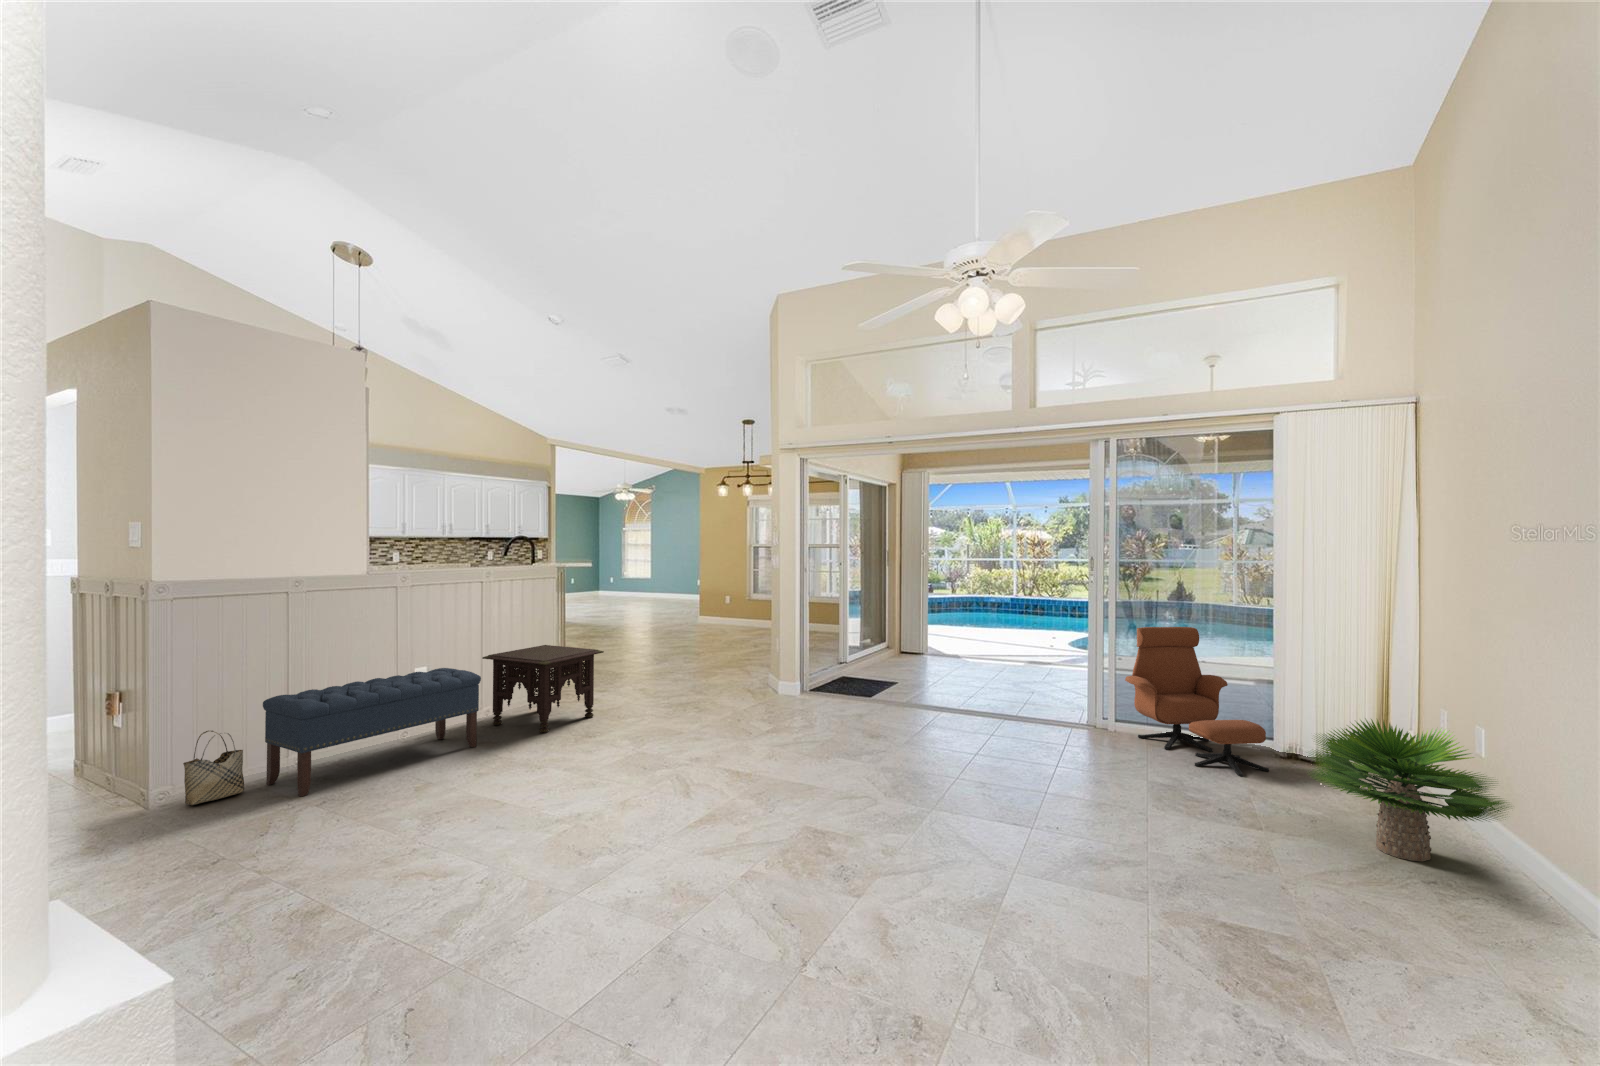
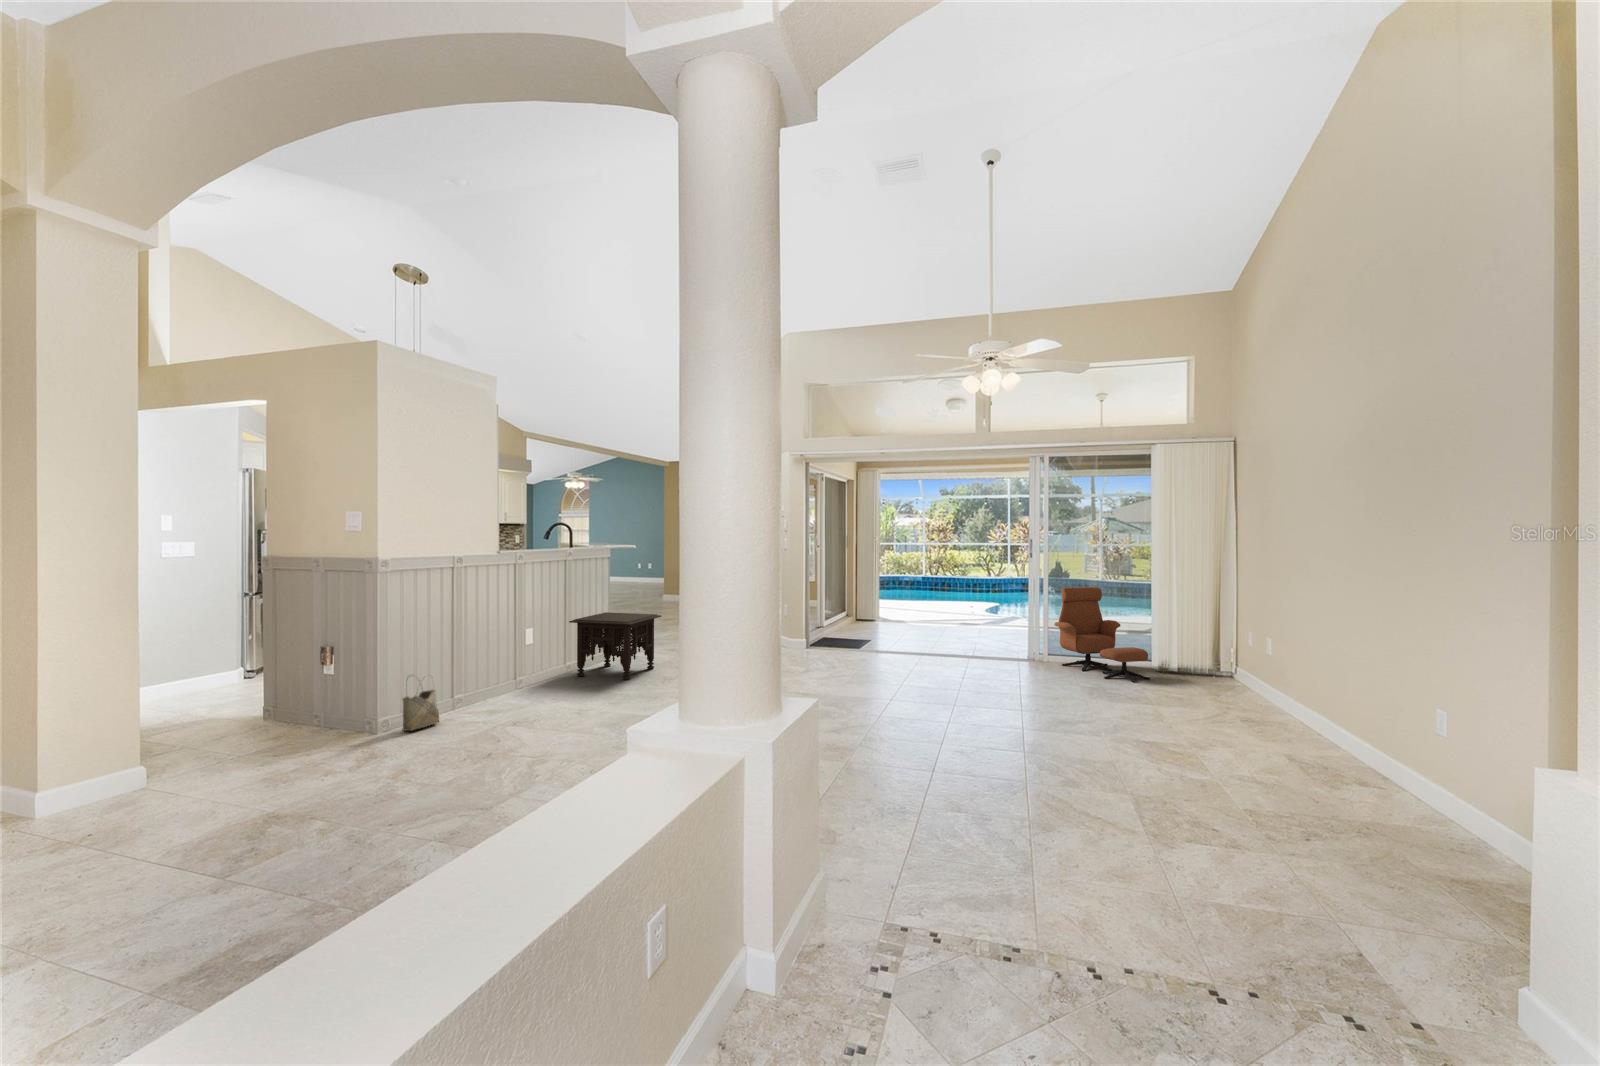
bench: present [263,668,481,797] -> none [444,629,587,723]
potted plant: present [1314,719,1509,861] -> none [1179,633,1291,714]

